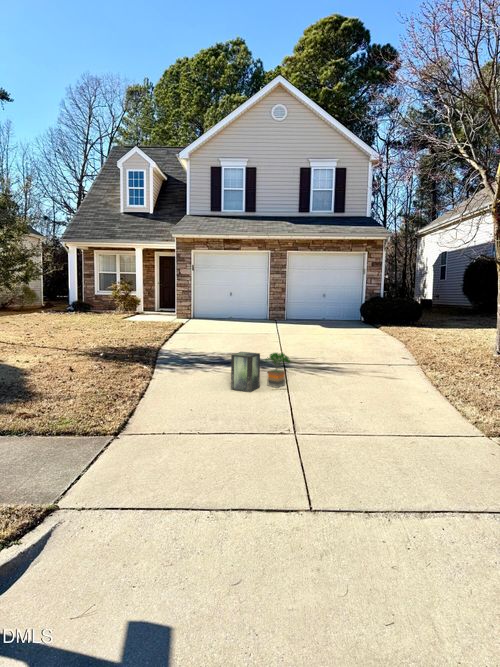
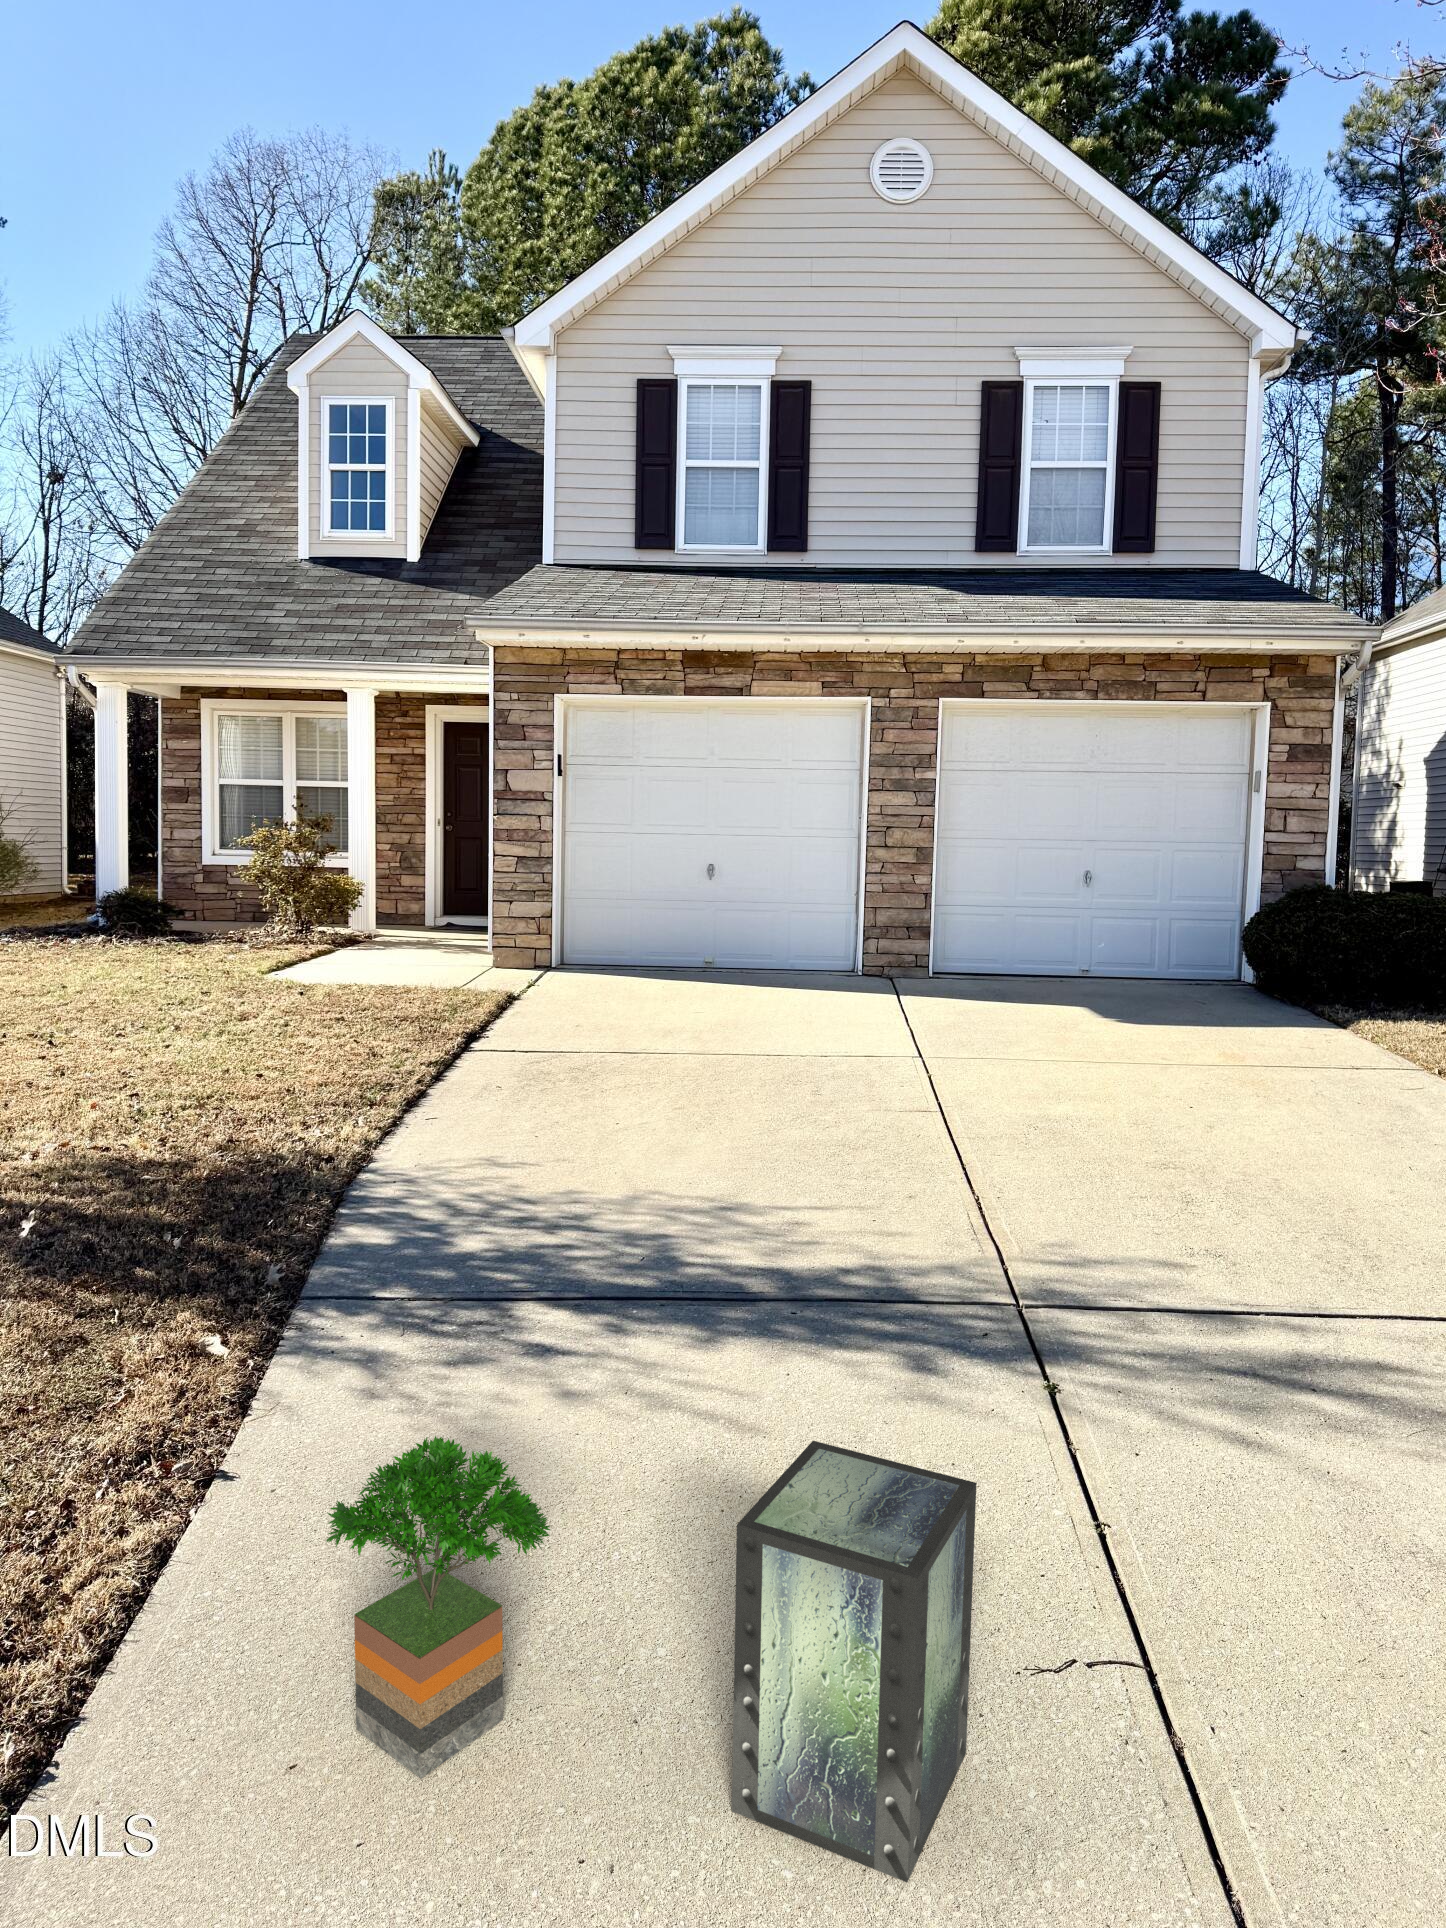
potted tree: present [265,353,290,388] -> present [326,1436,550,1778]

